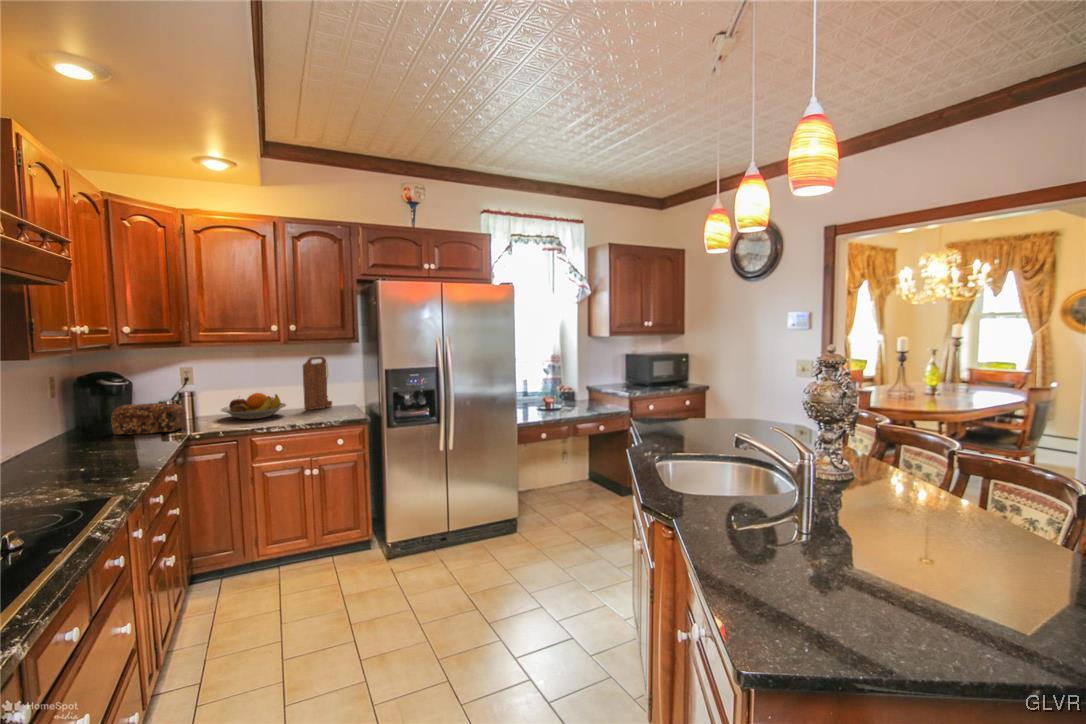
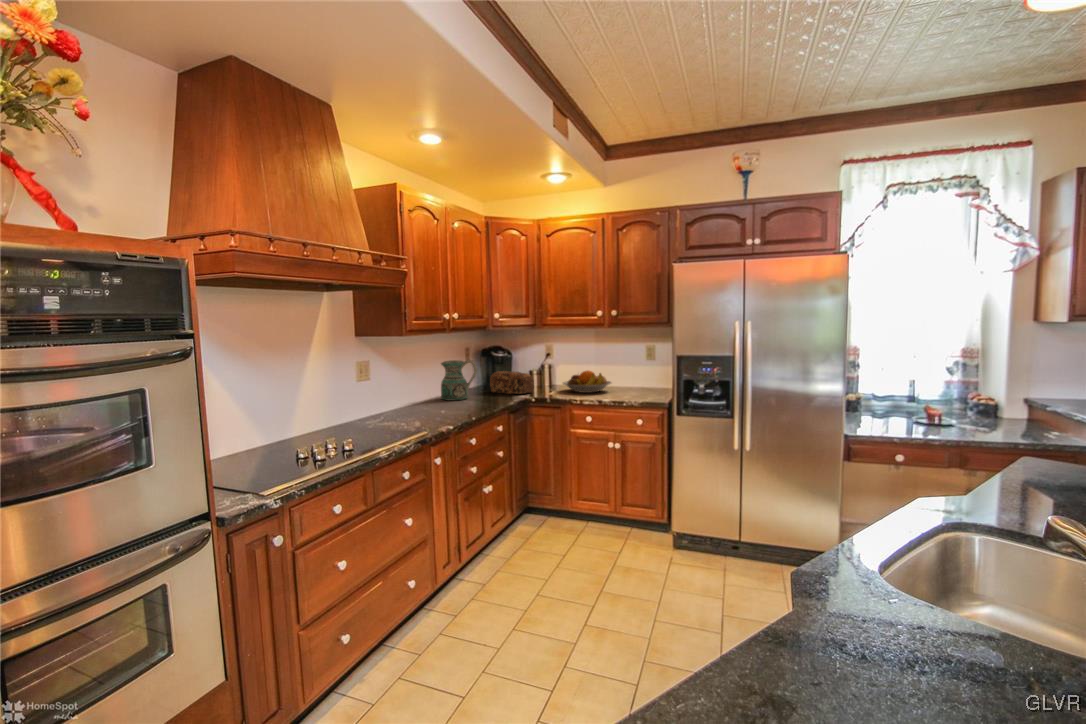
cutting board: present [303,356,332,410] -> none [630,341,658,391]
ceramic pitcher: none [36,394,108,457] -> present [441,360,477,400]

